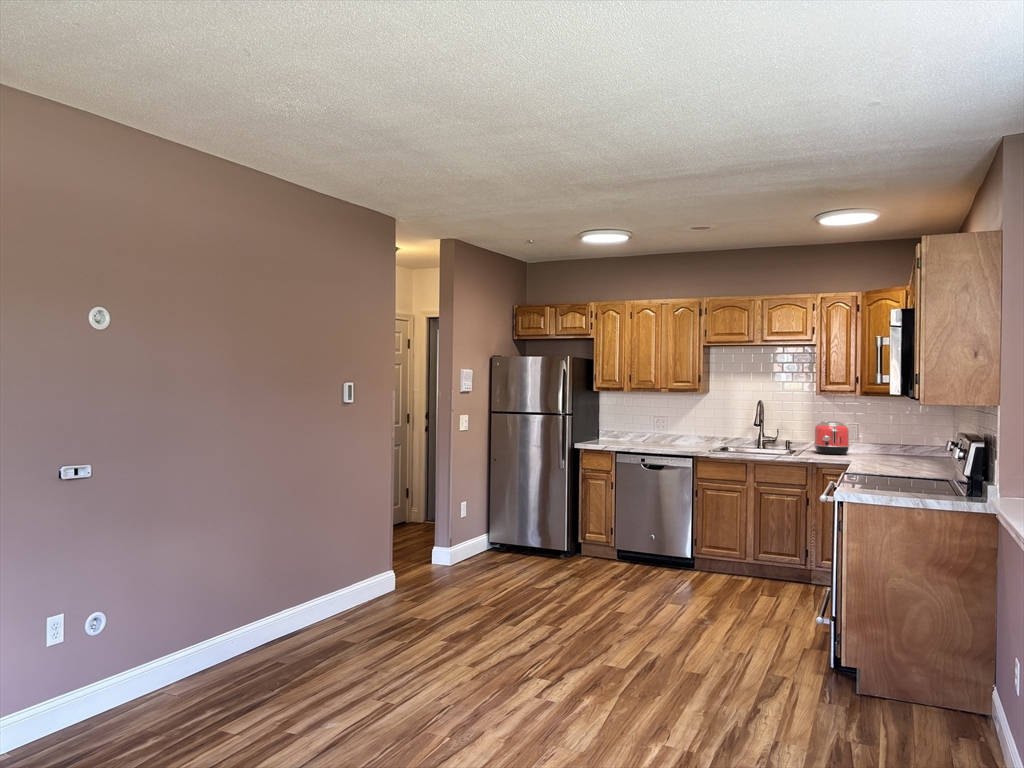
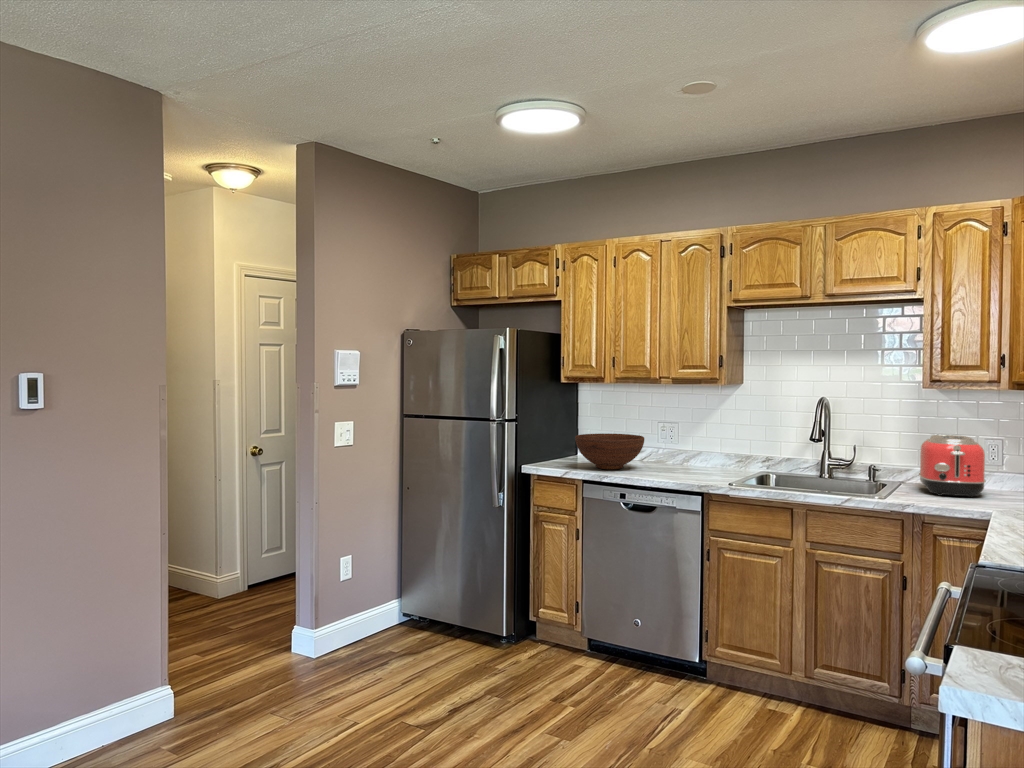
fruit bowl: none [608,424,651,446] -> present [575,433,644,470]

